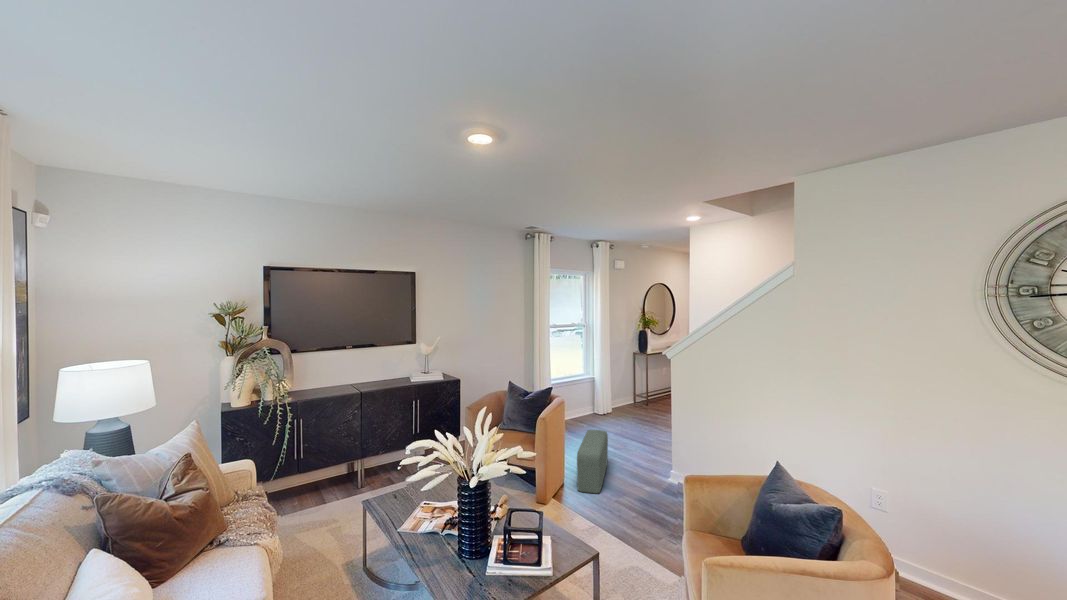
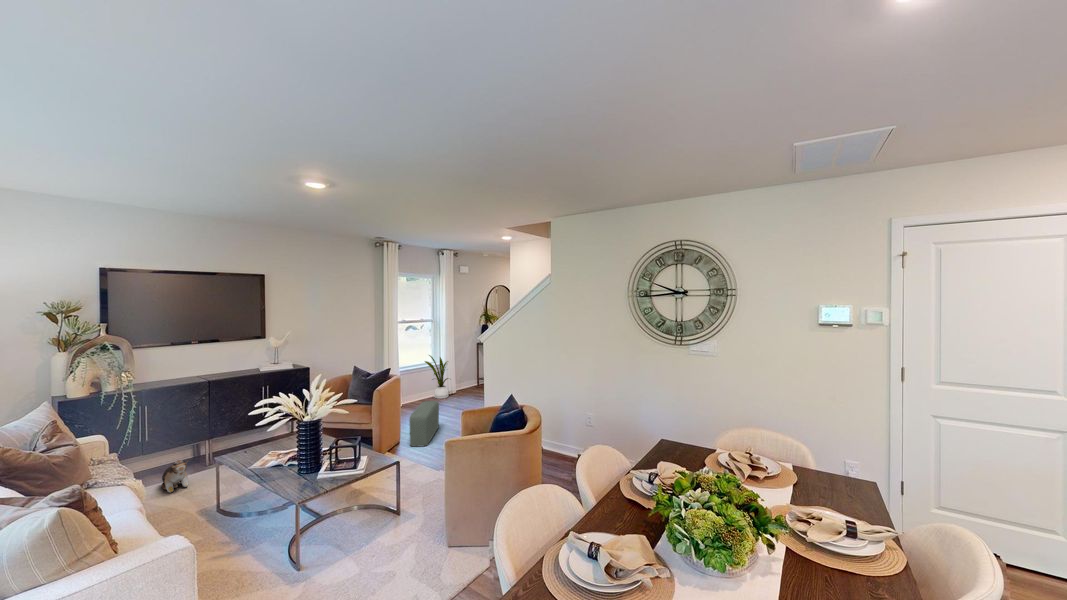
house plant: none [578,366,609,420] -> present [425,355,449,399]
plush toy: none [314,487,339,523] -> present [162,460,188,493]

